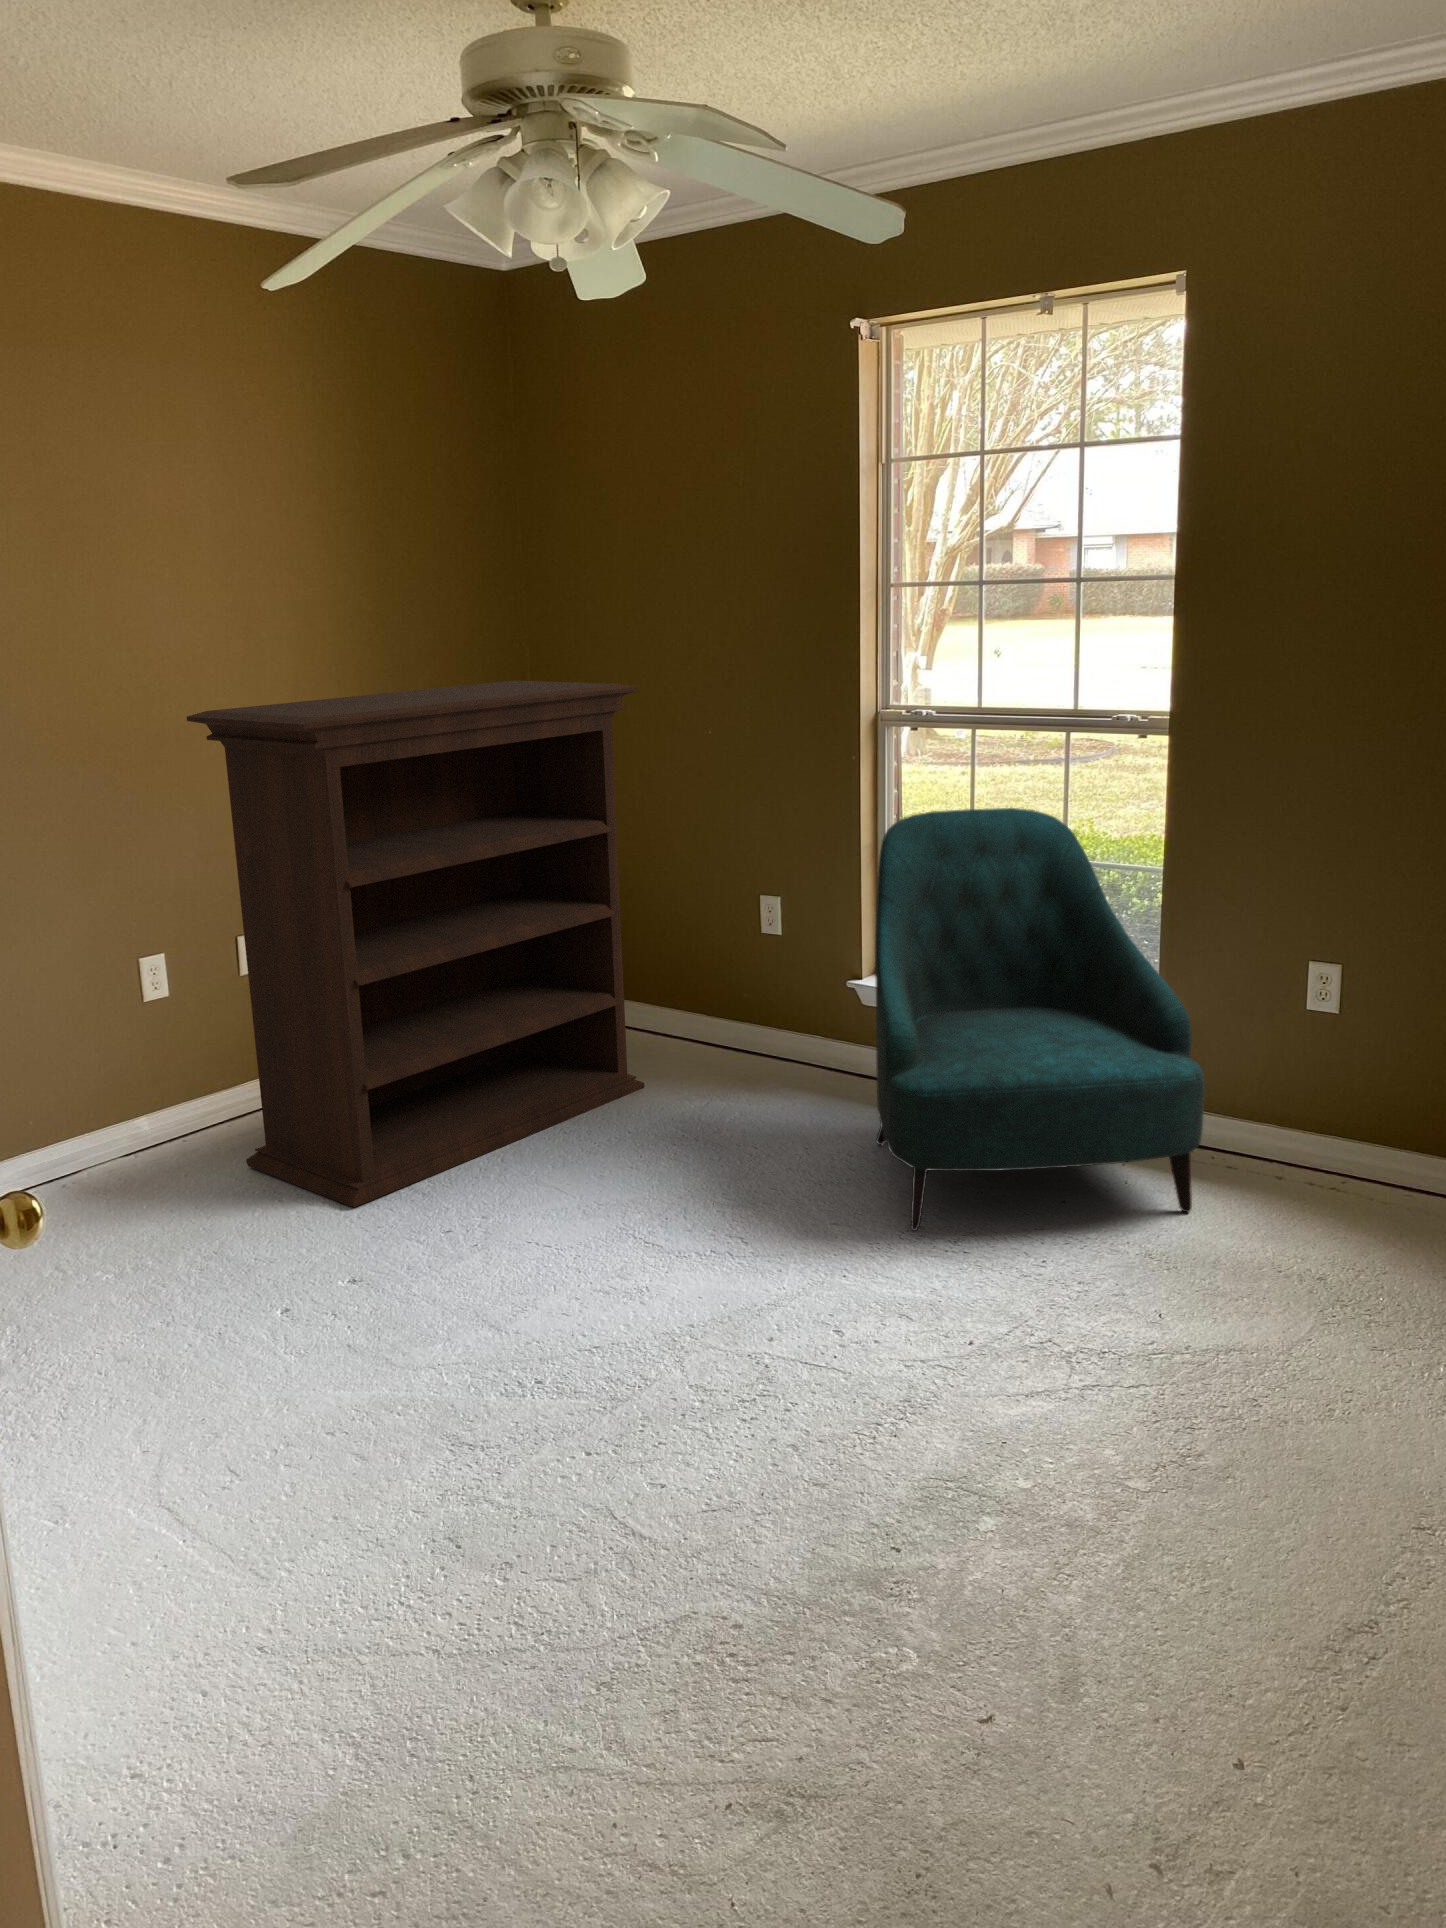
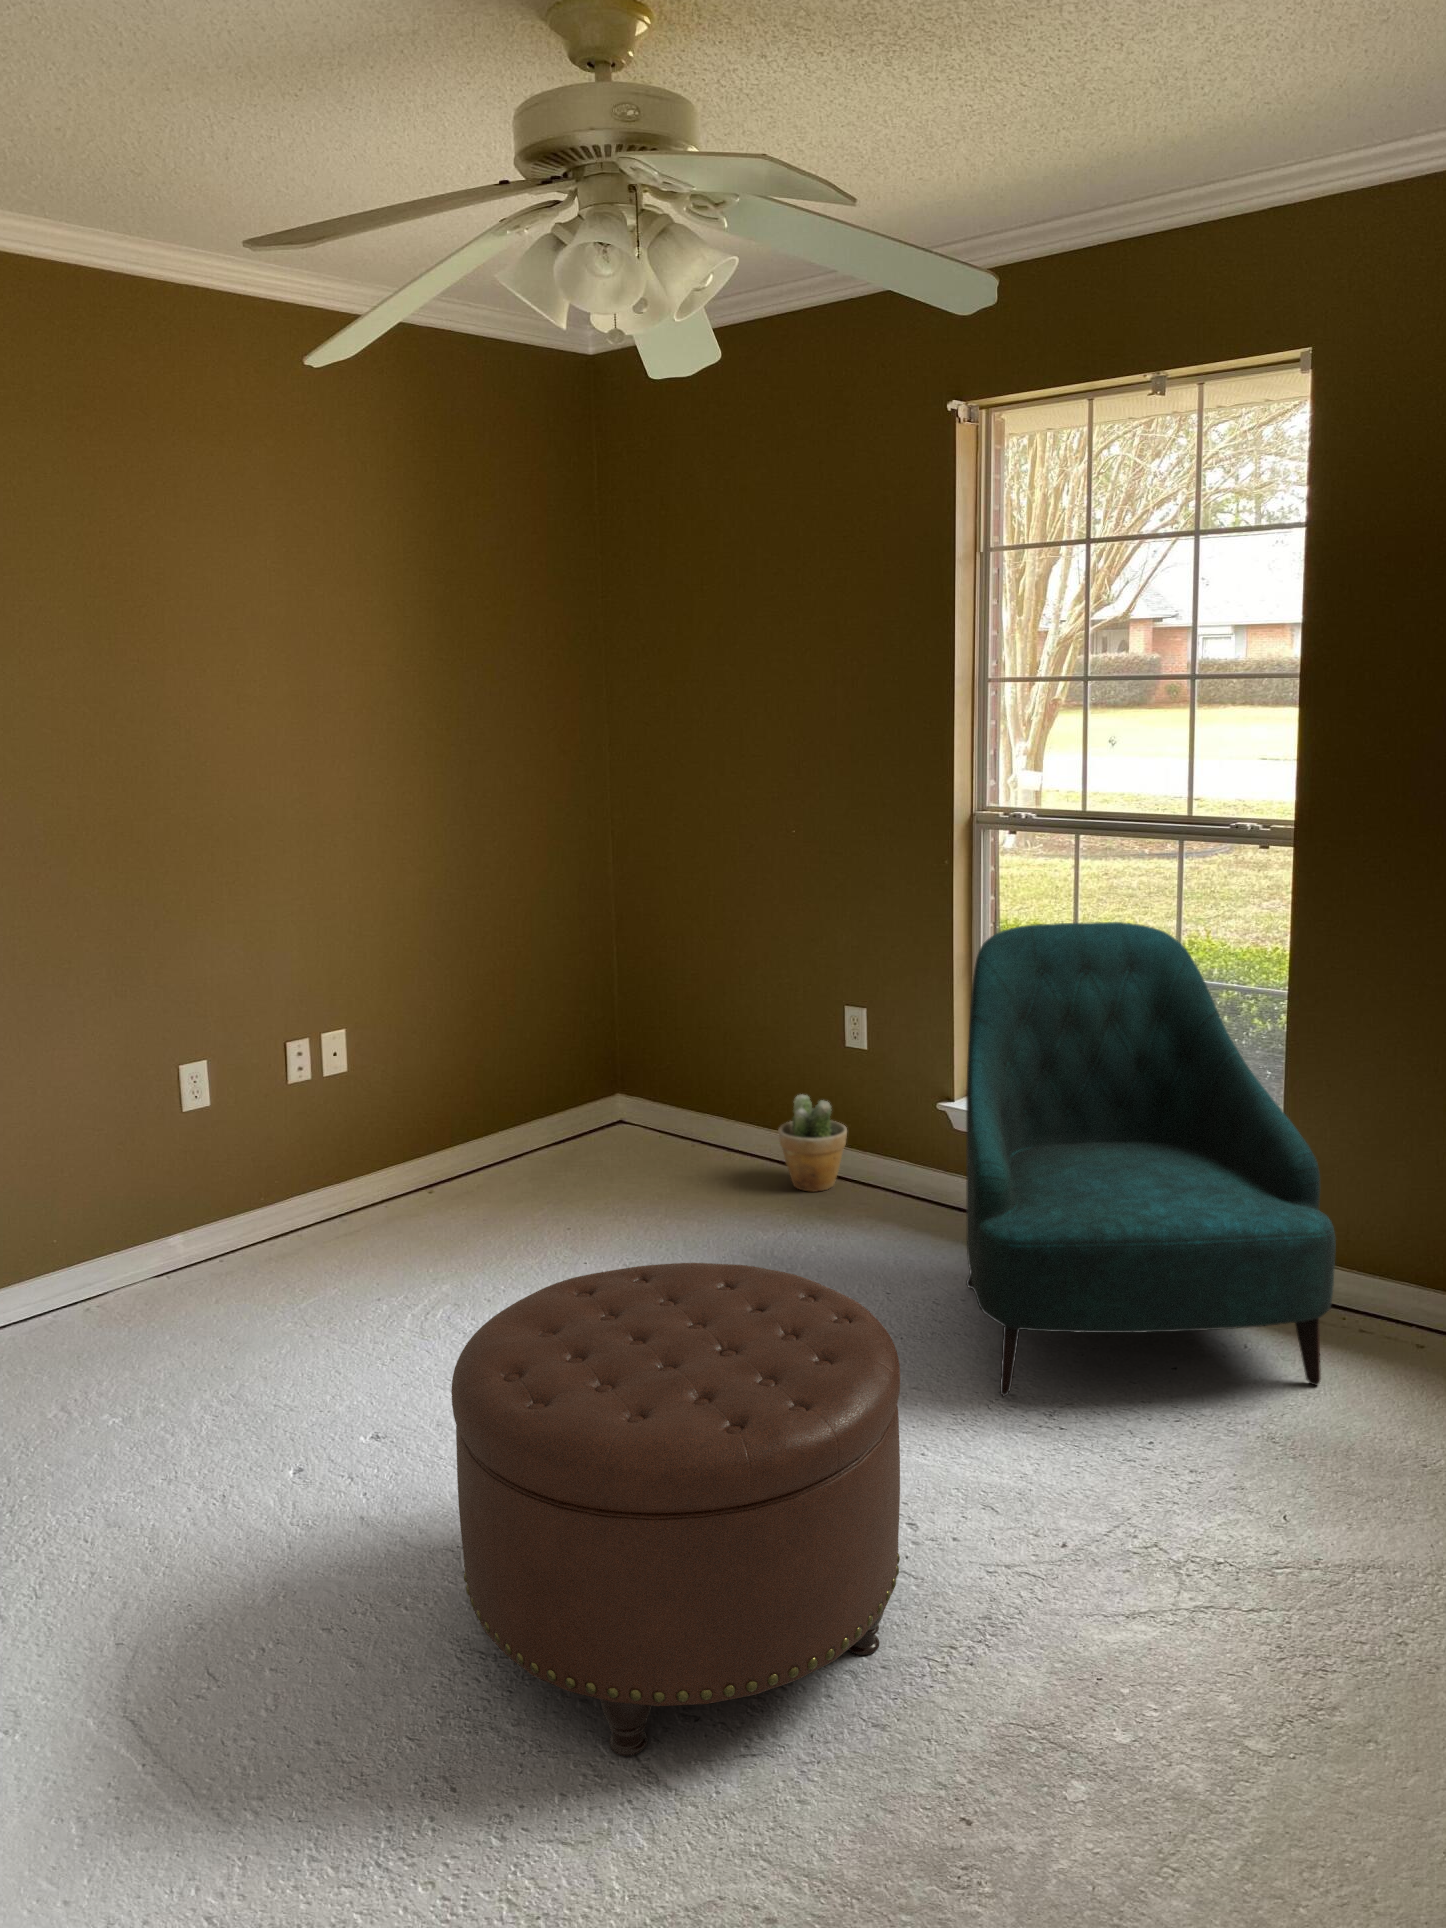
bookshelf: present [187,681,644,1207] -> none [240,777,720,1342]
potted plant: none [696,979,761,1069] -> present [778,1095,847,1192]
ottoman: none [437,1111,832,1516] -> present [451,1263,900,1756]

